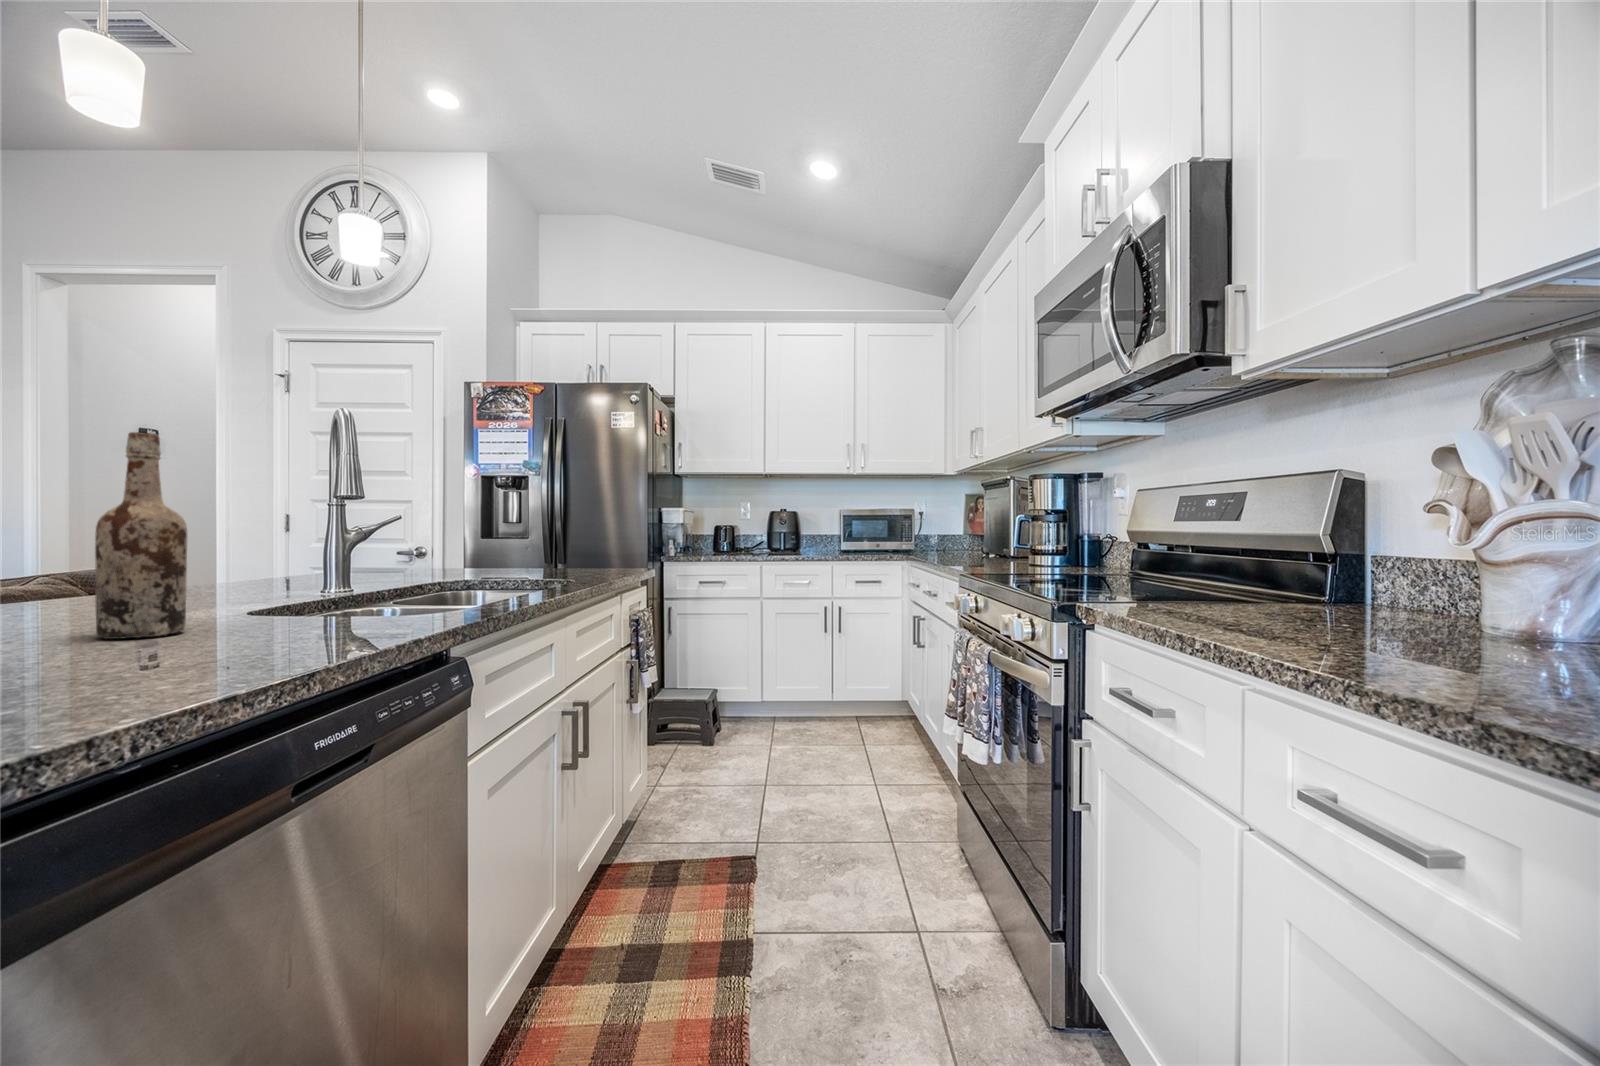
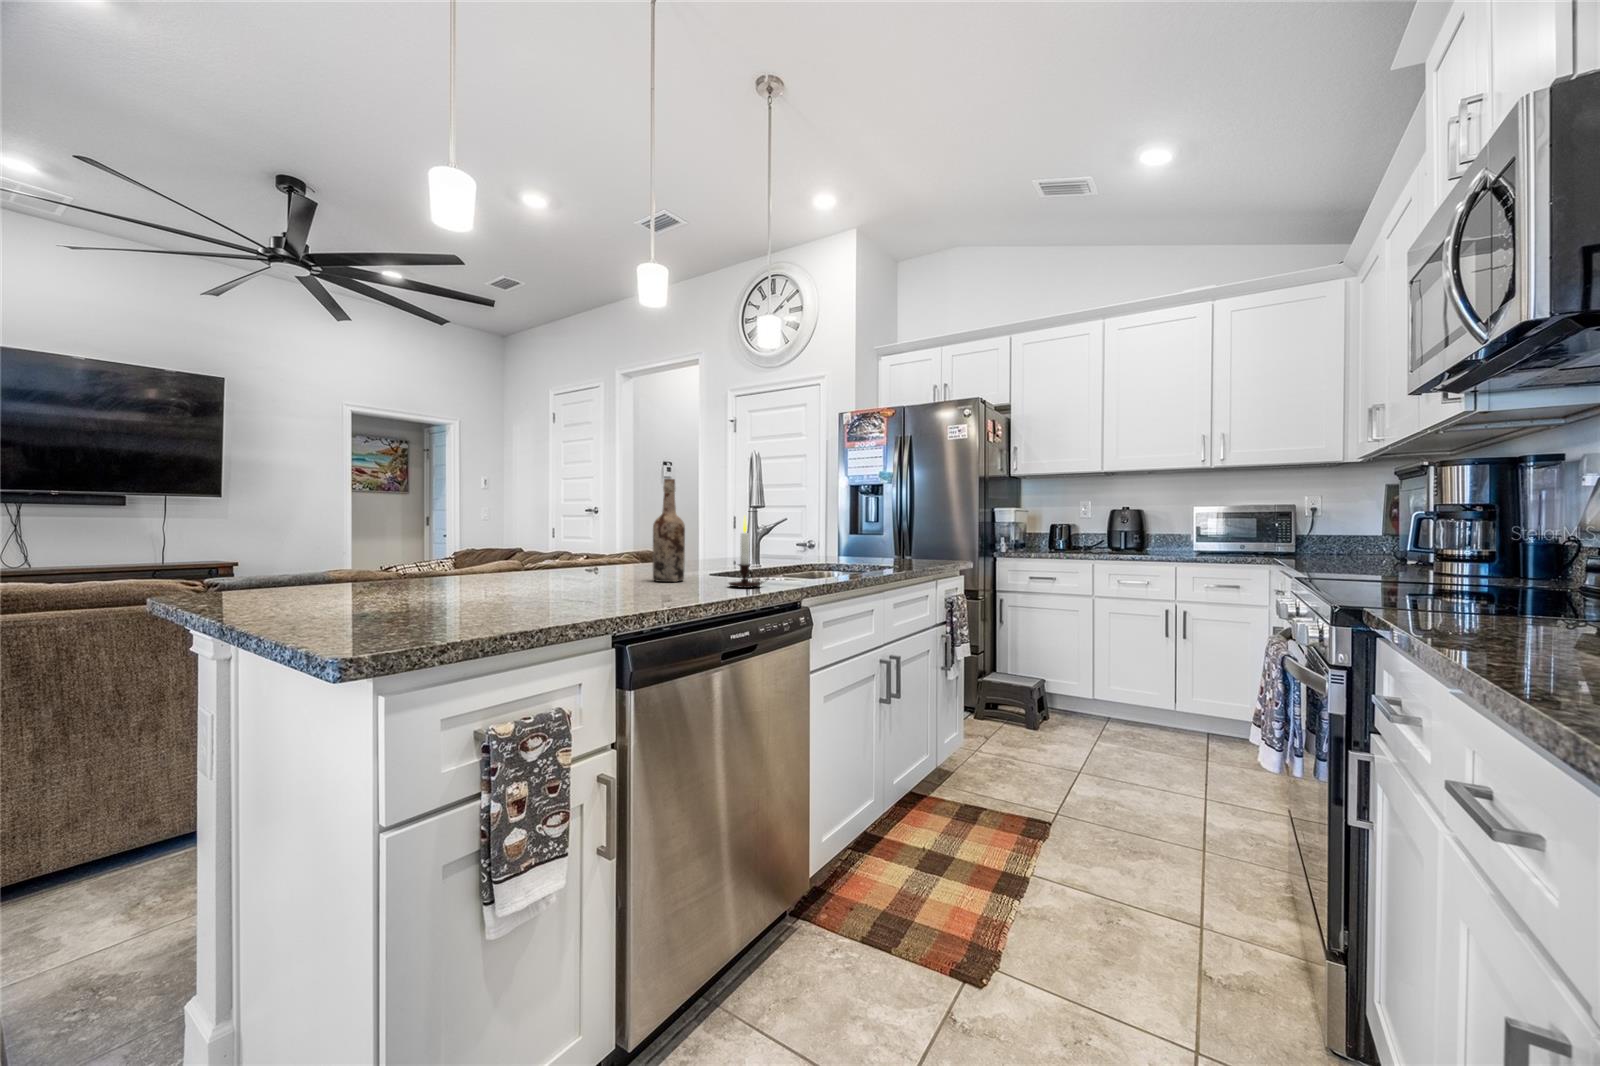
candle: none [297,507,386,636] -> present [729,517,767,588]

